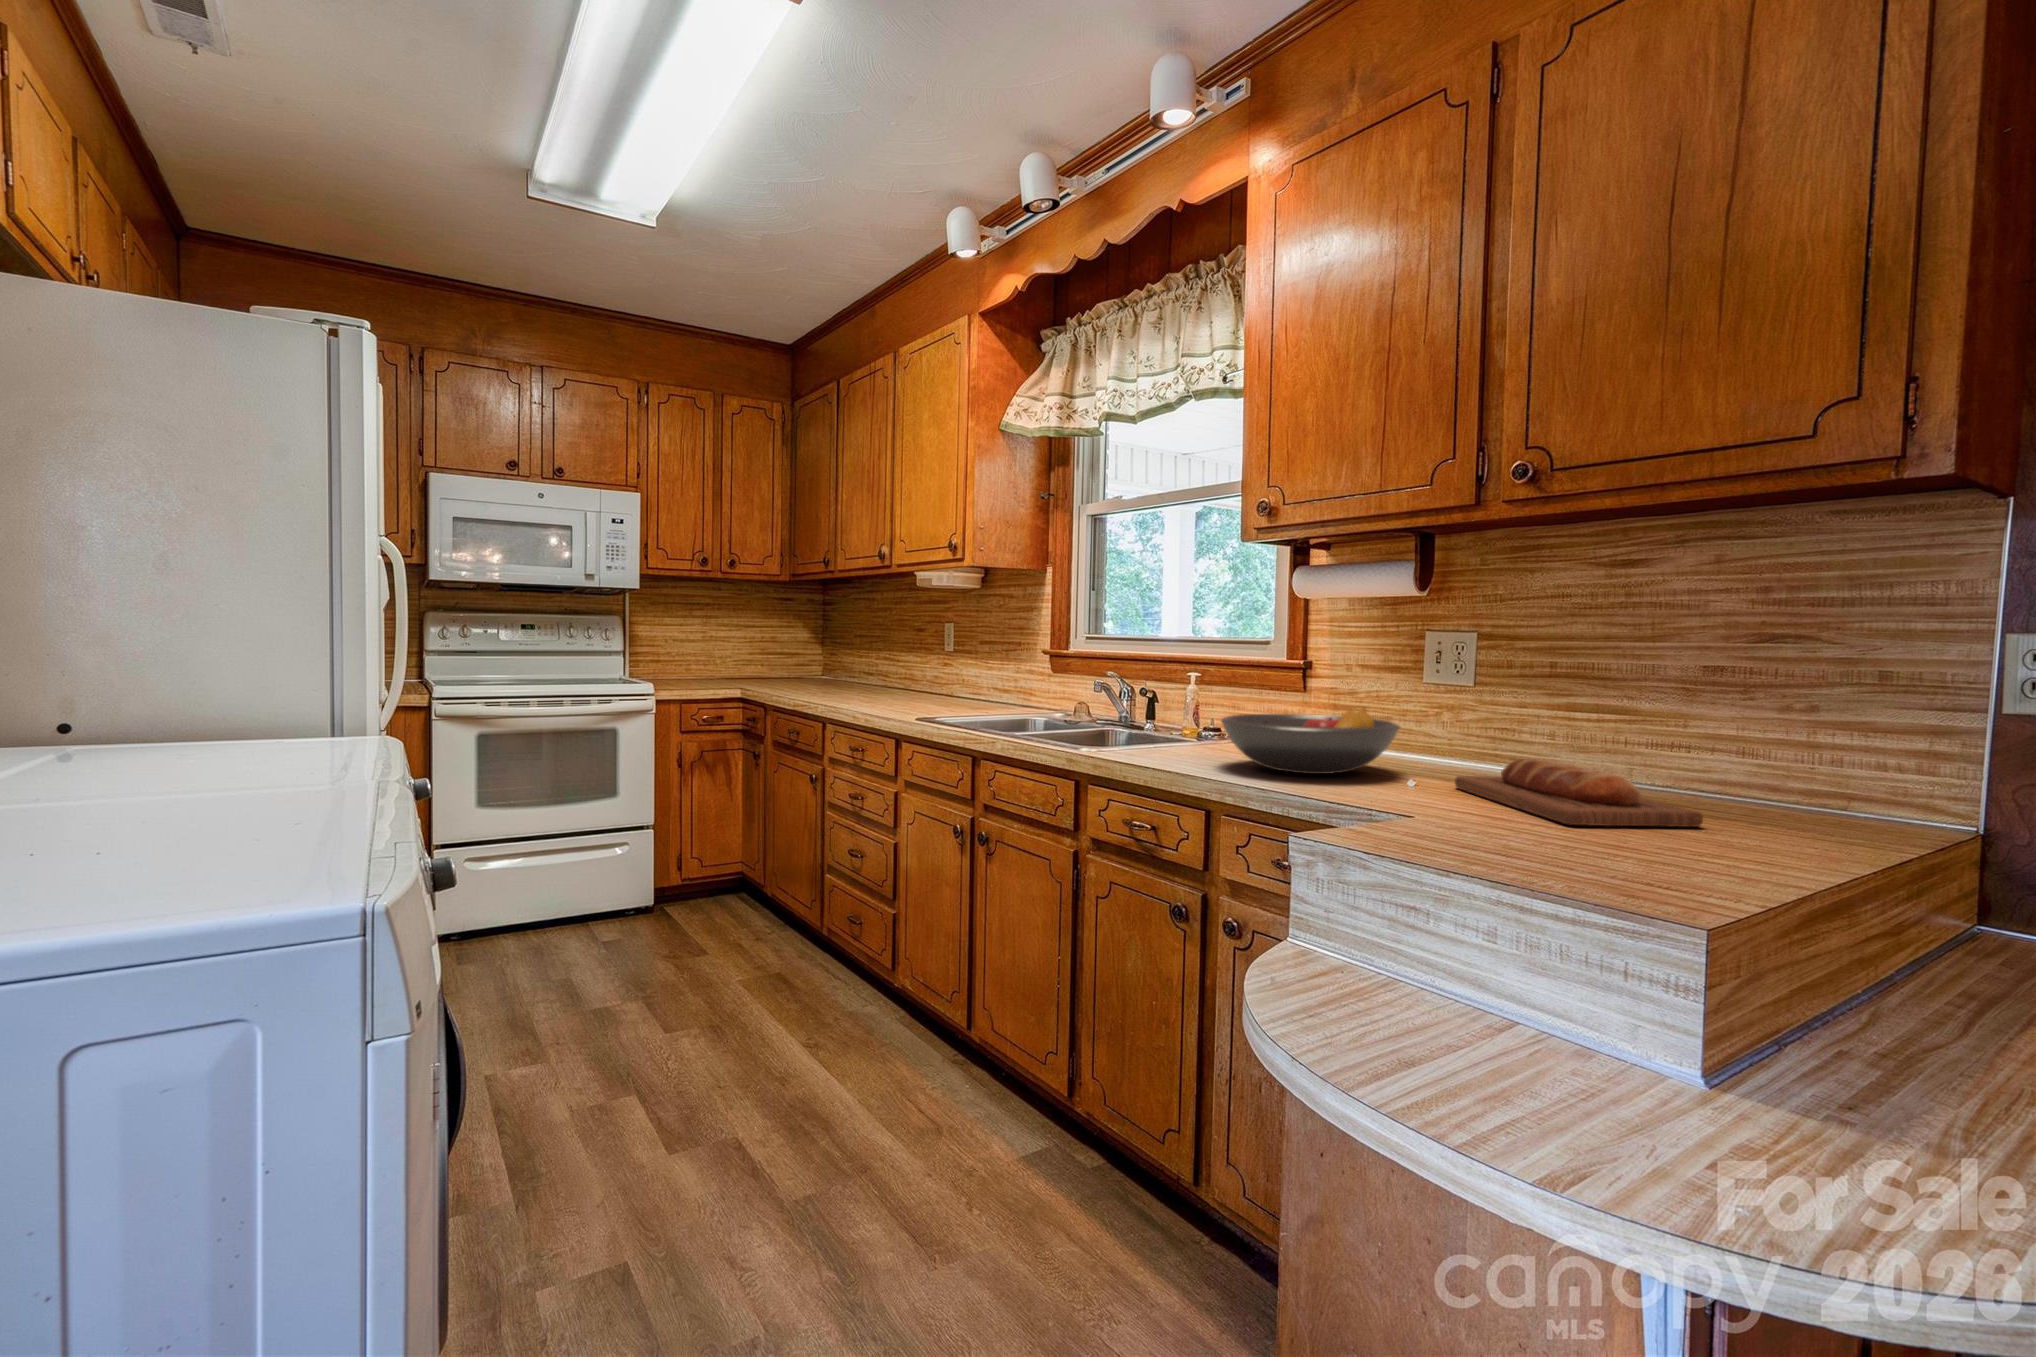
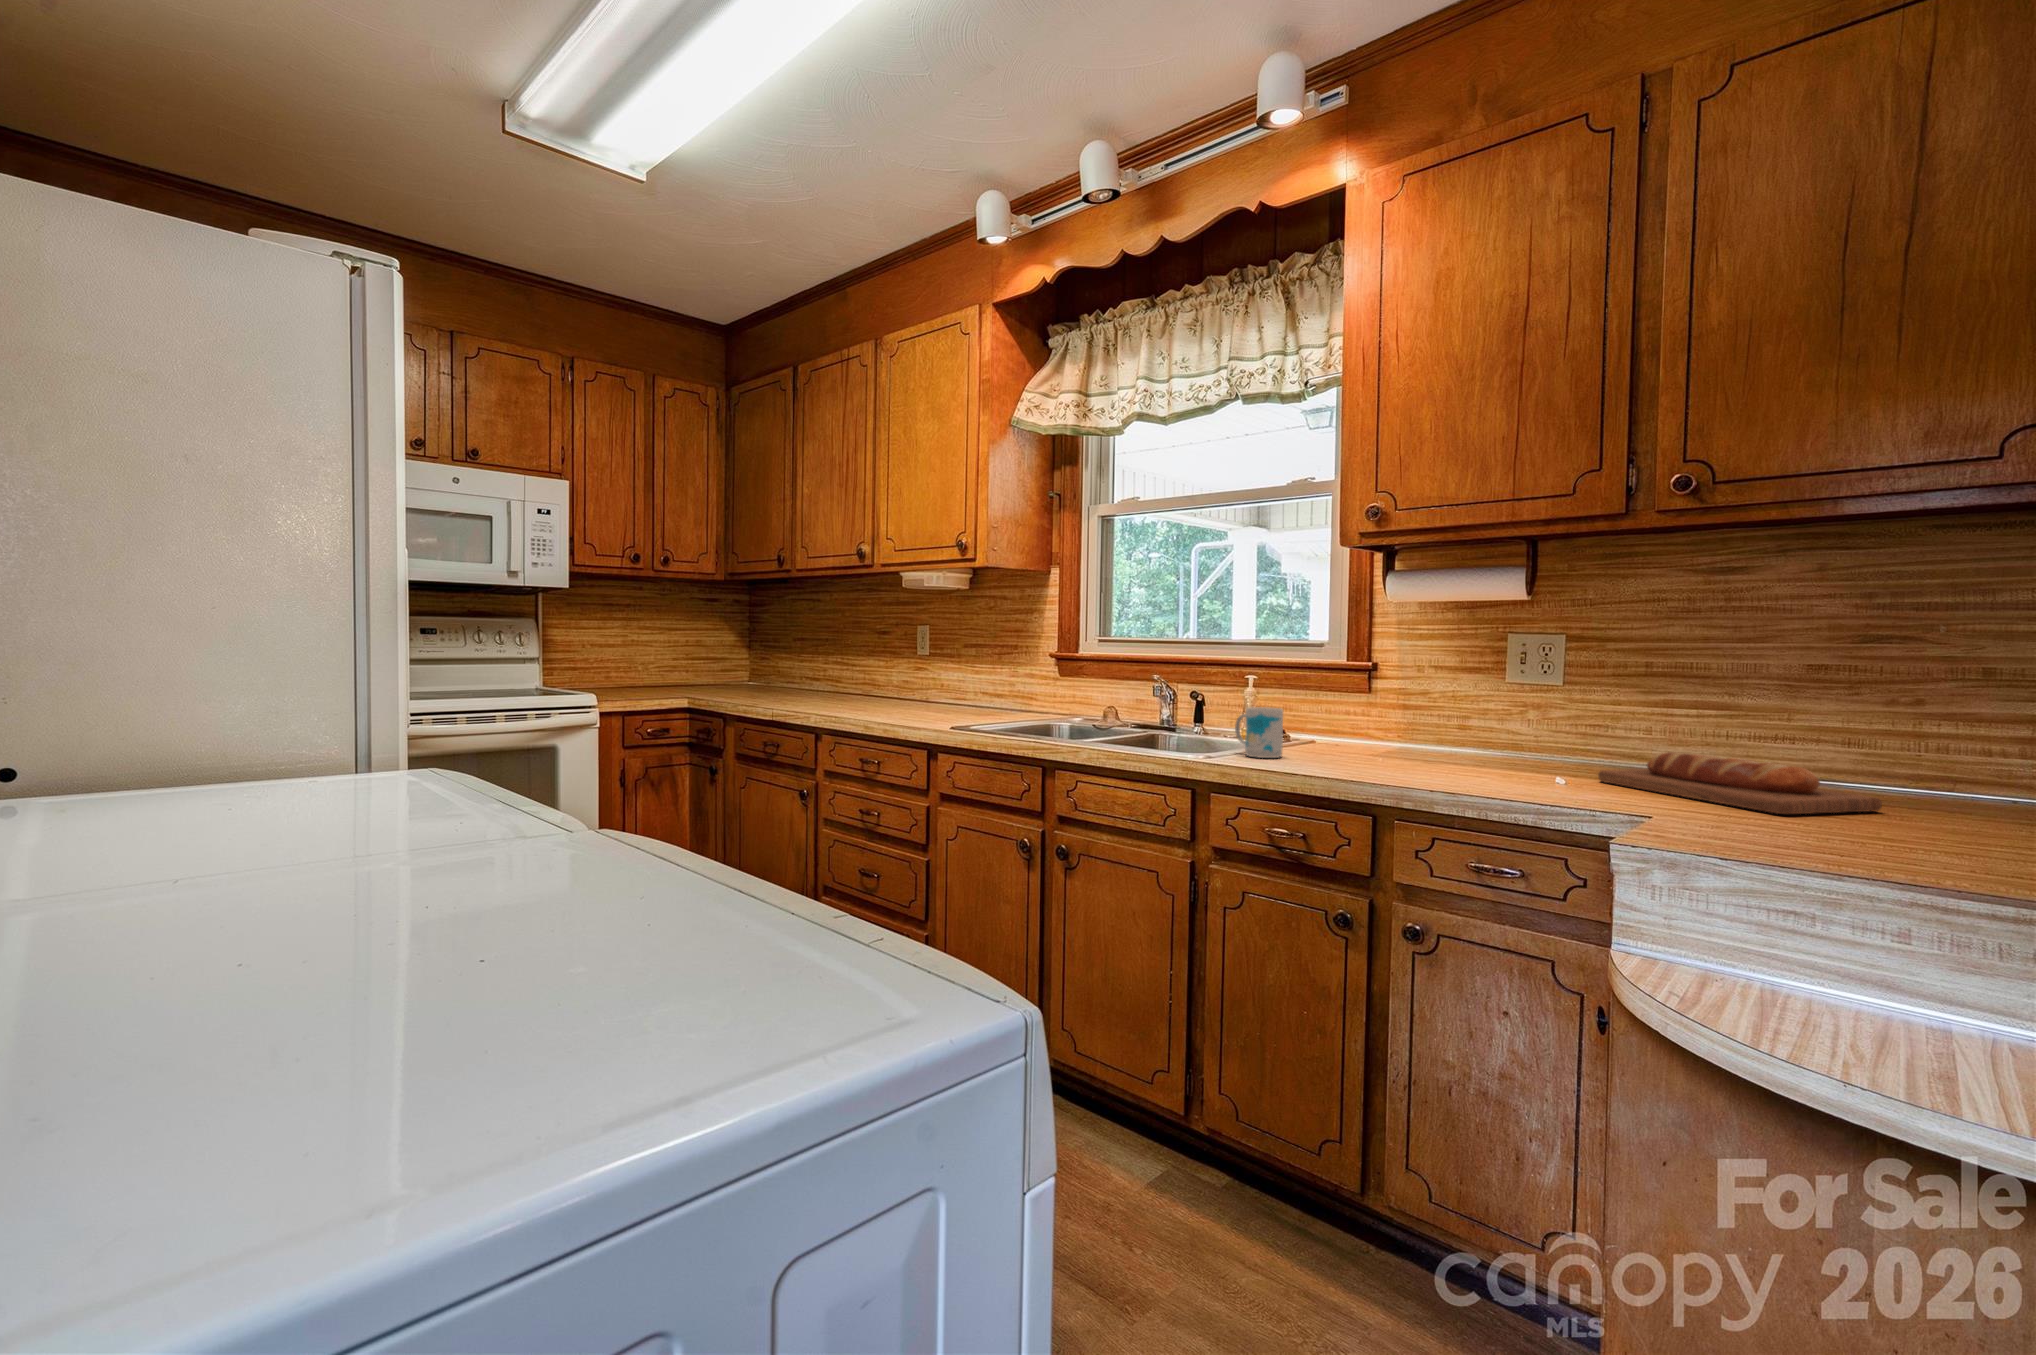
mug: none [1137,705,1177,756] -> present [1235,707,1283,758]
fruit bowl: present [1221,708,1400,774] -> none [1348,706,1531,772]

